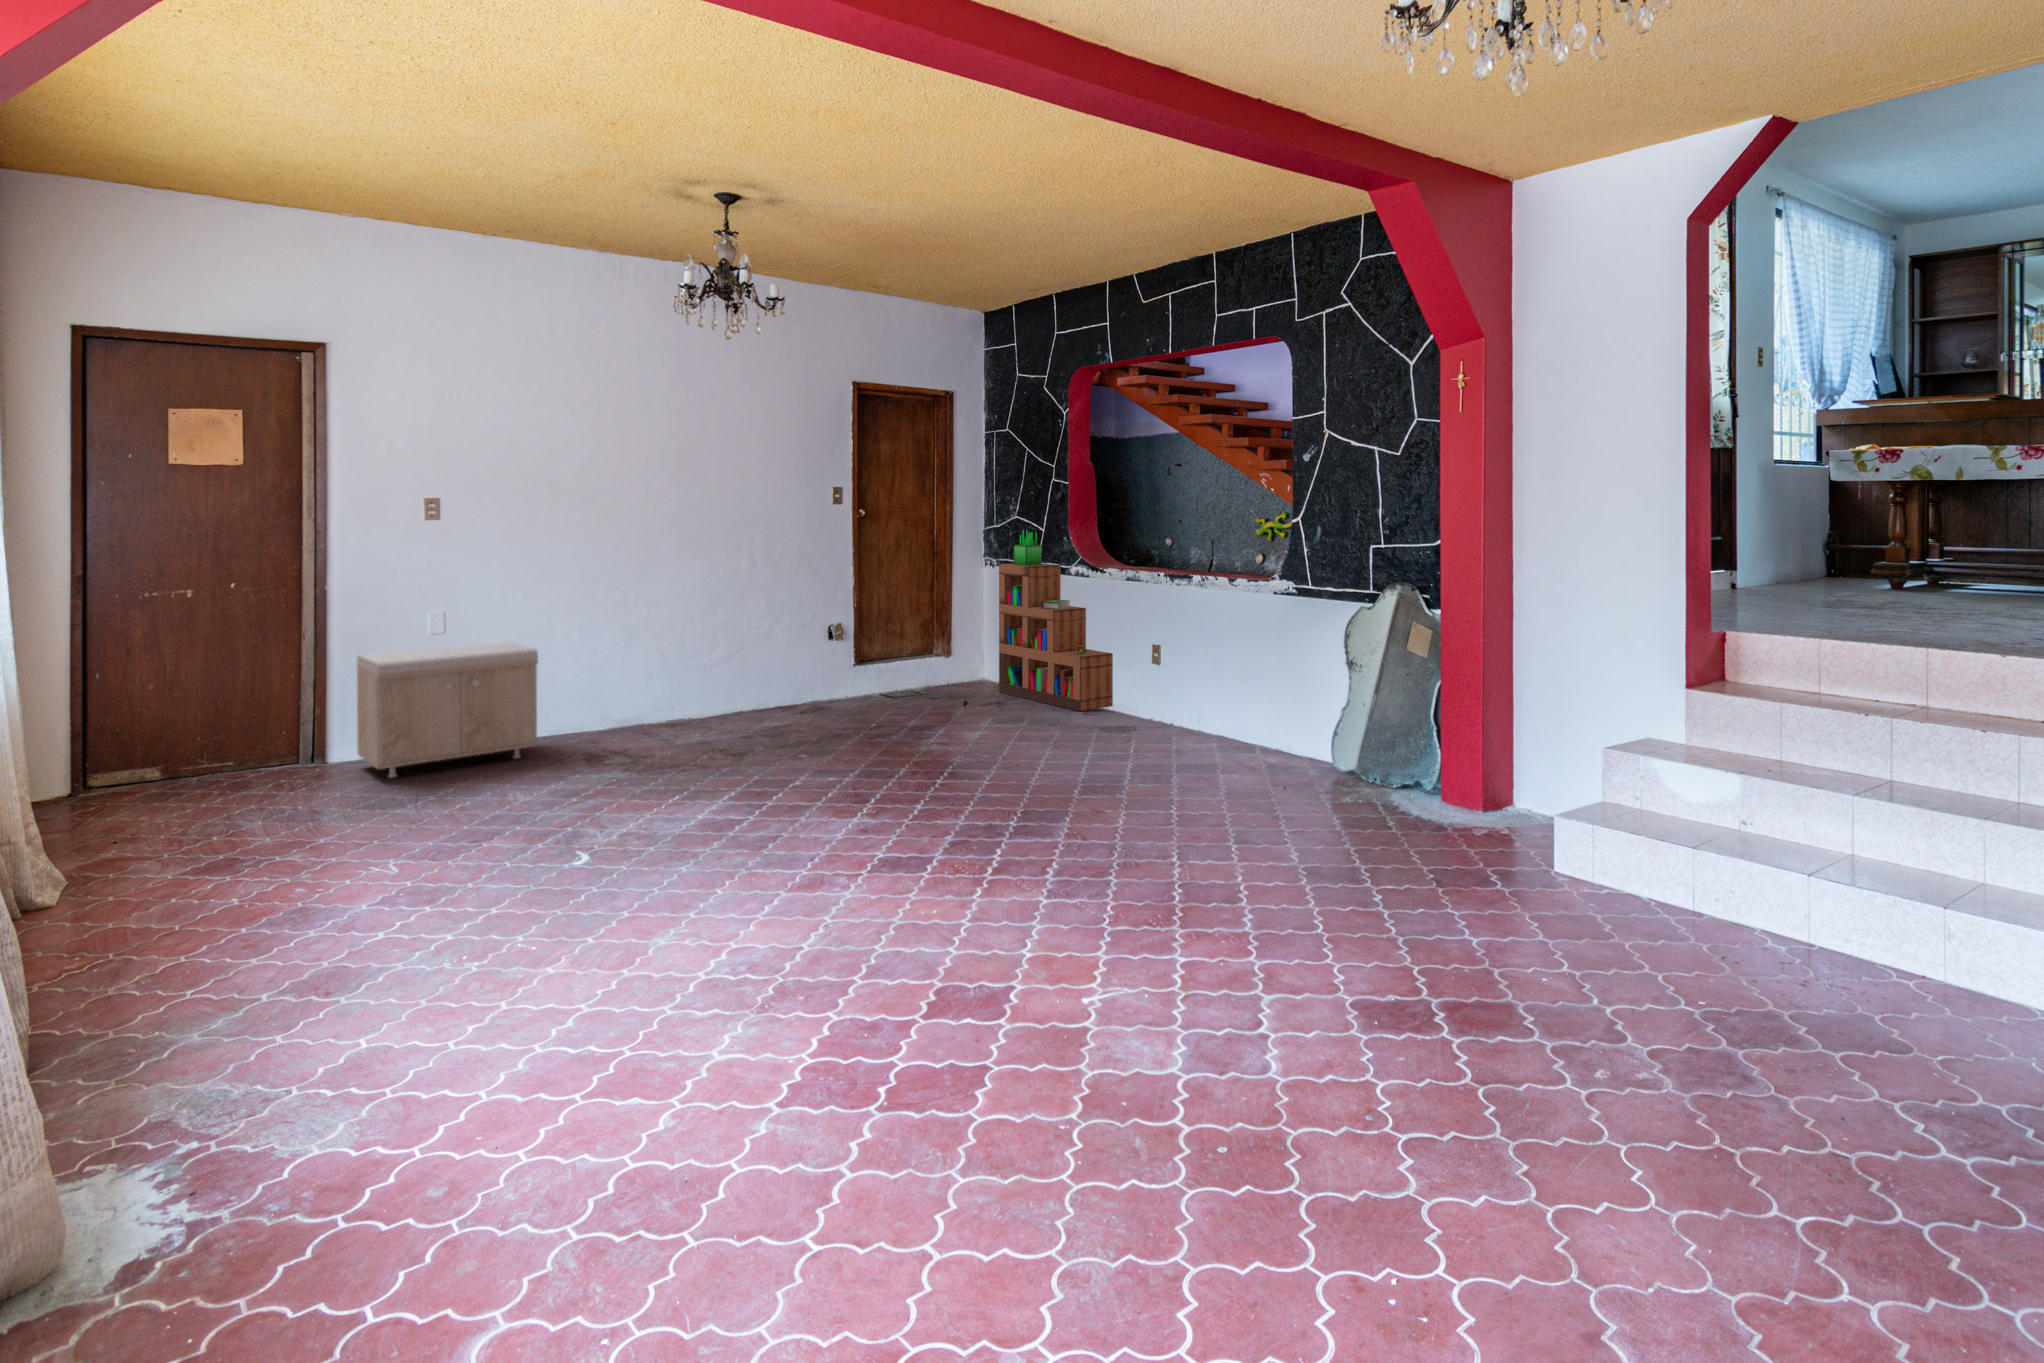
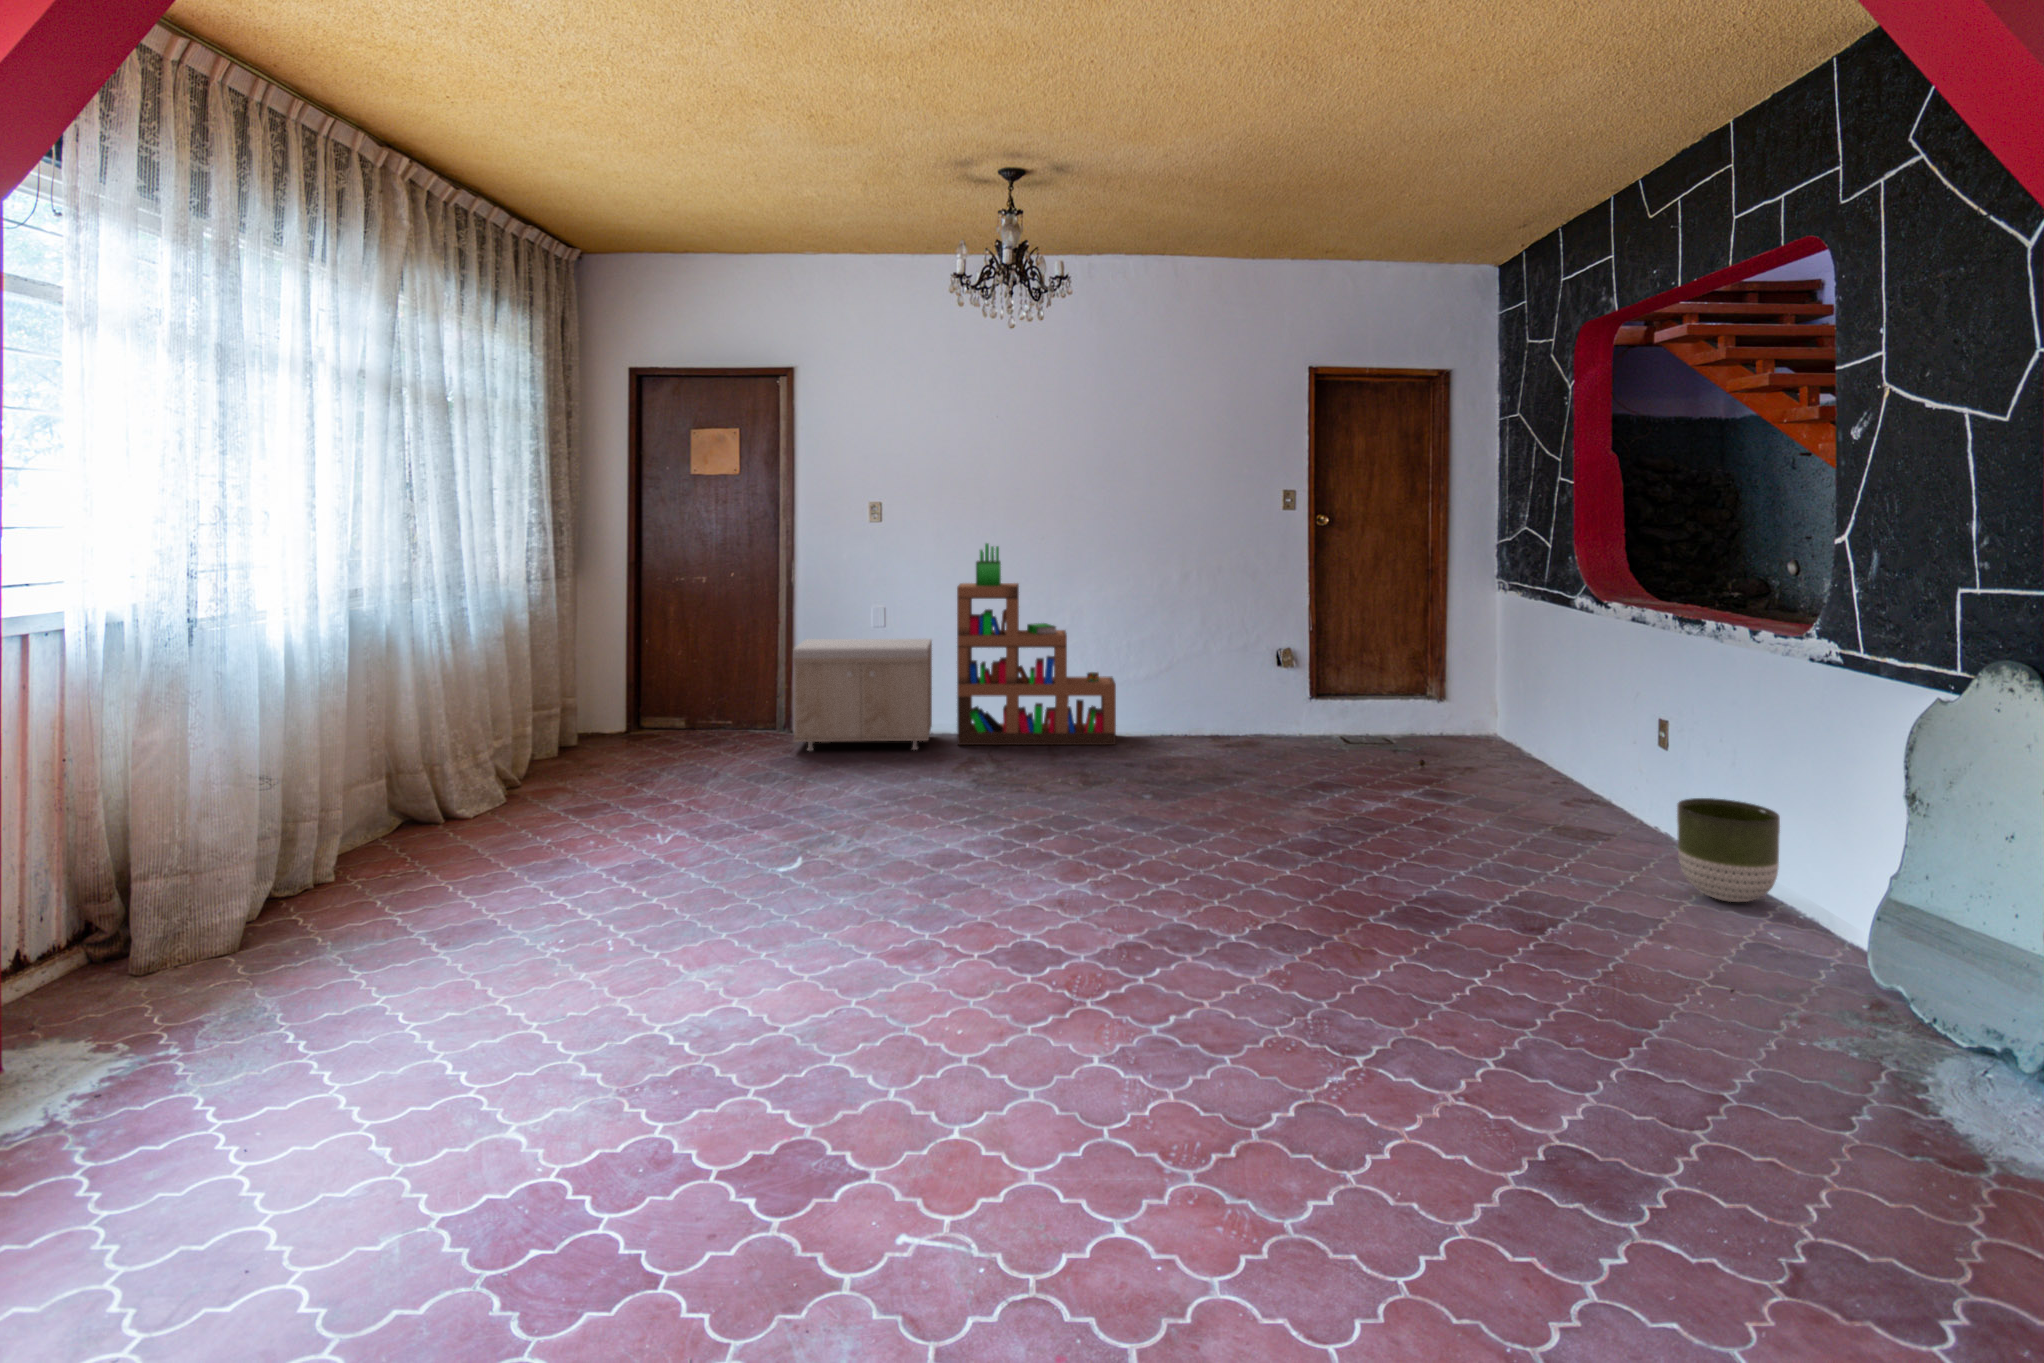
bookshelf: present [999,530,1113,711] -> present [957,543,1116,745]
planter: none [1212,686,1268,747] -> present [1677,798,1780,902]

